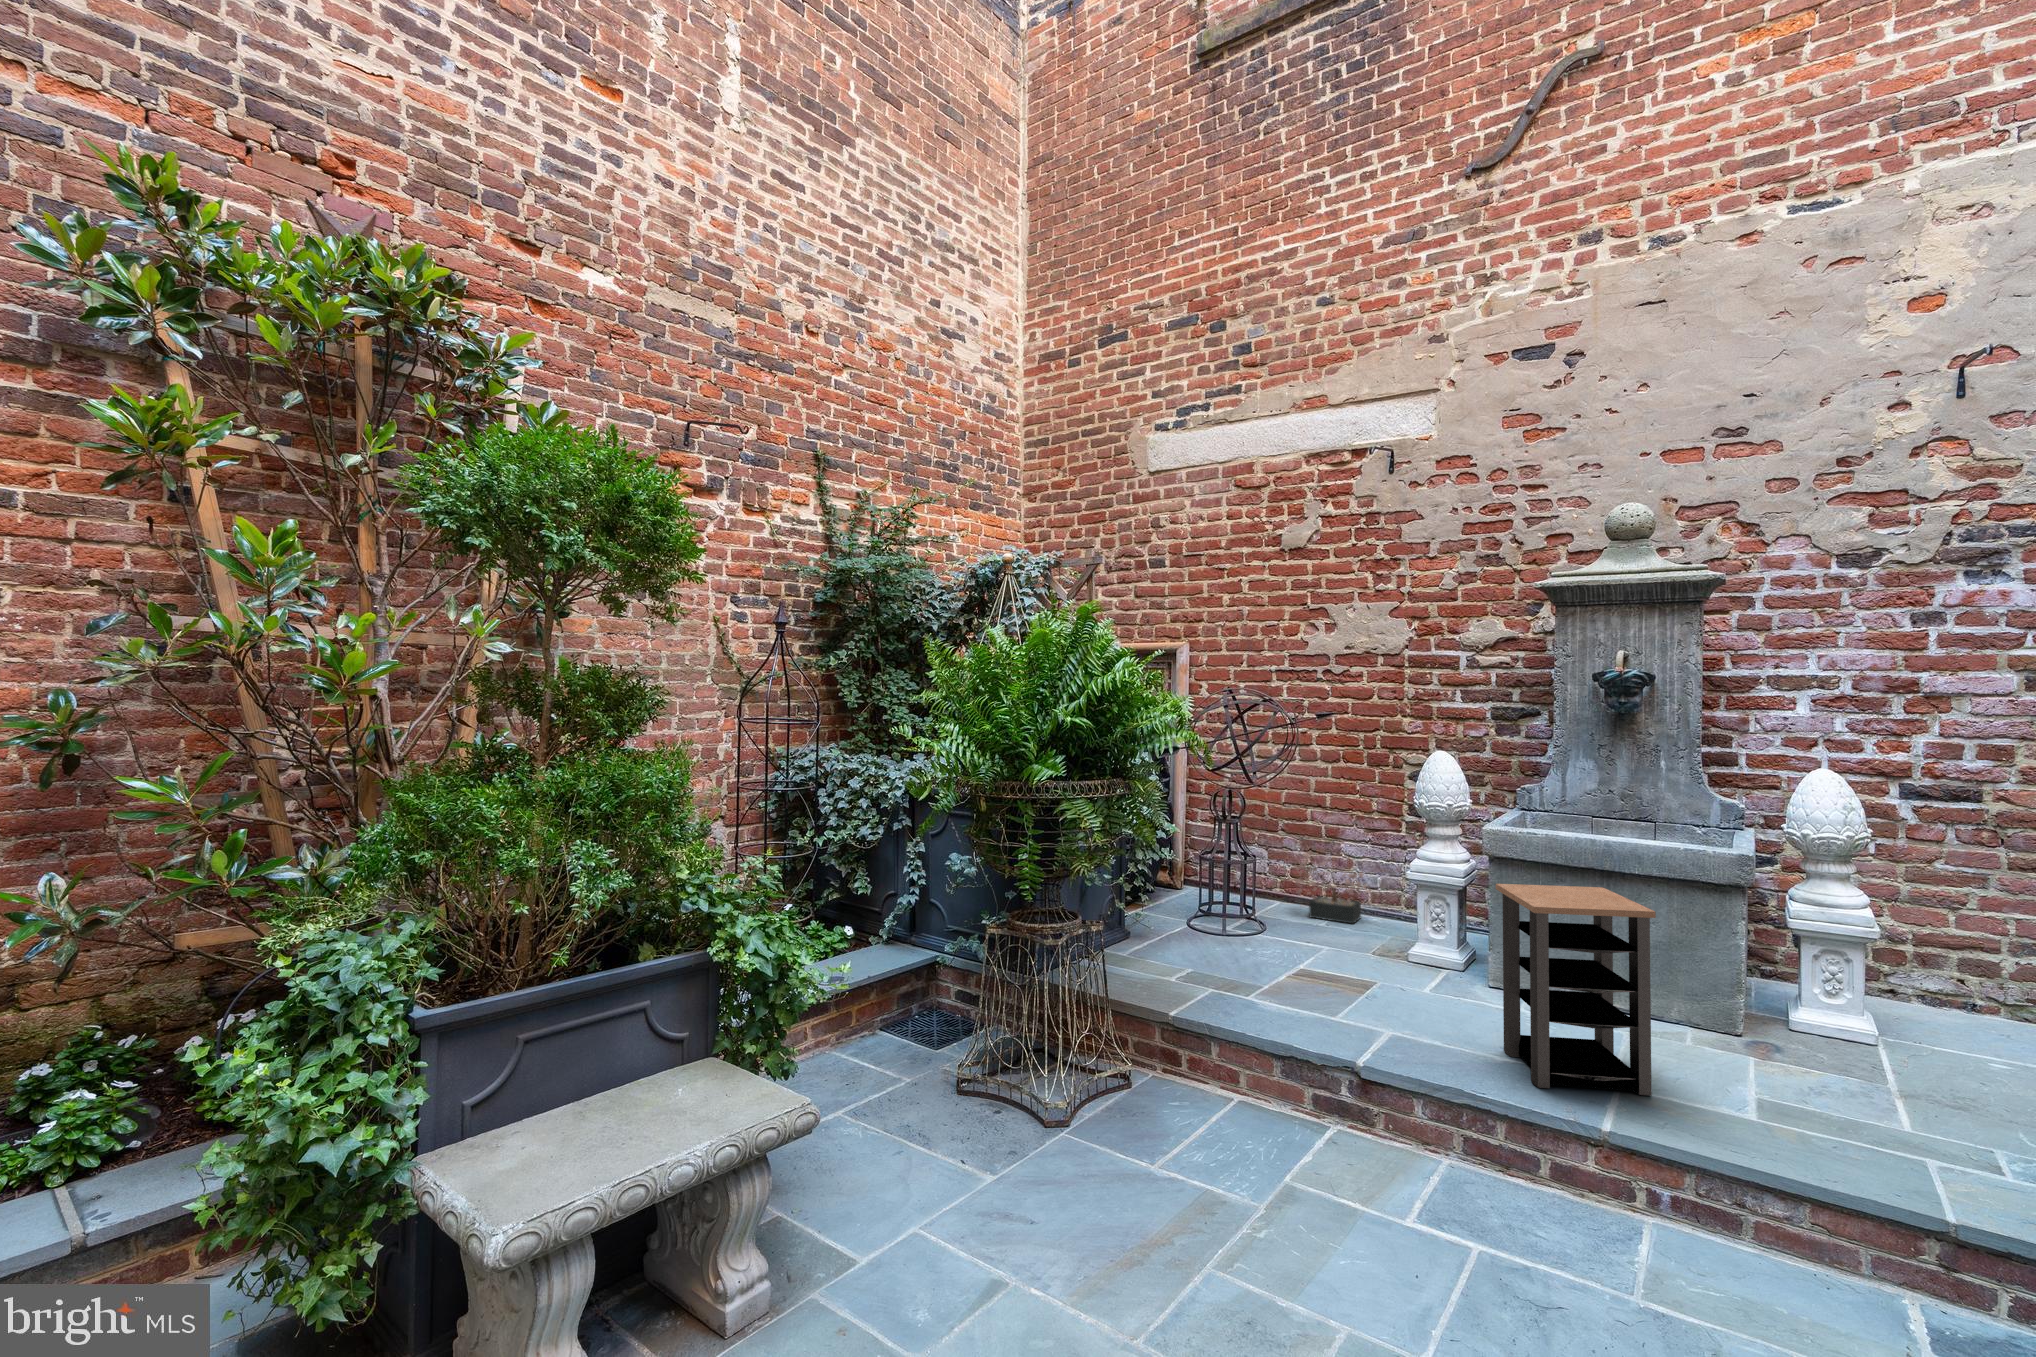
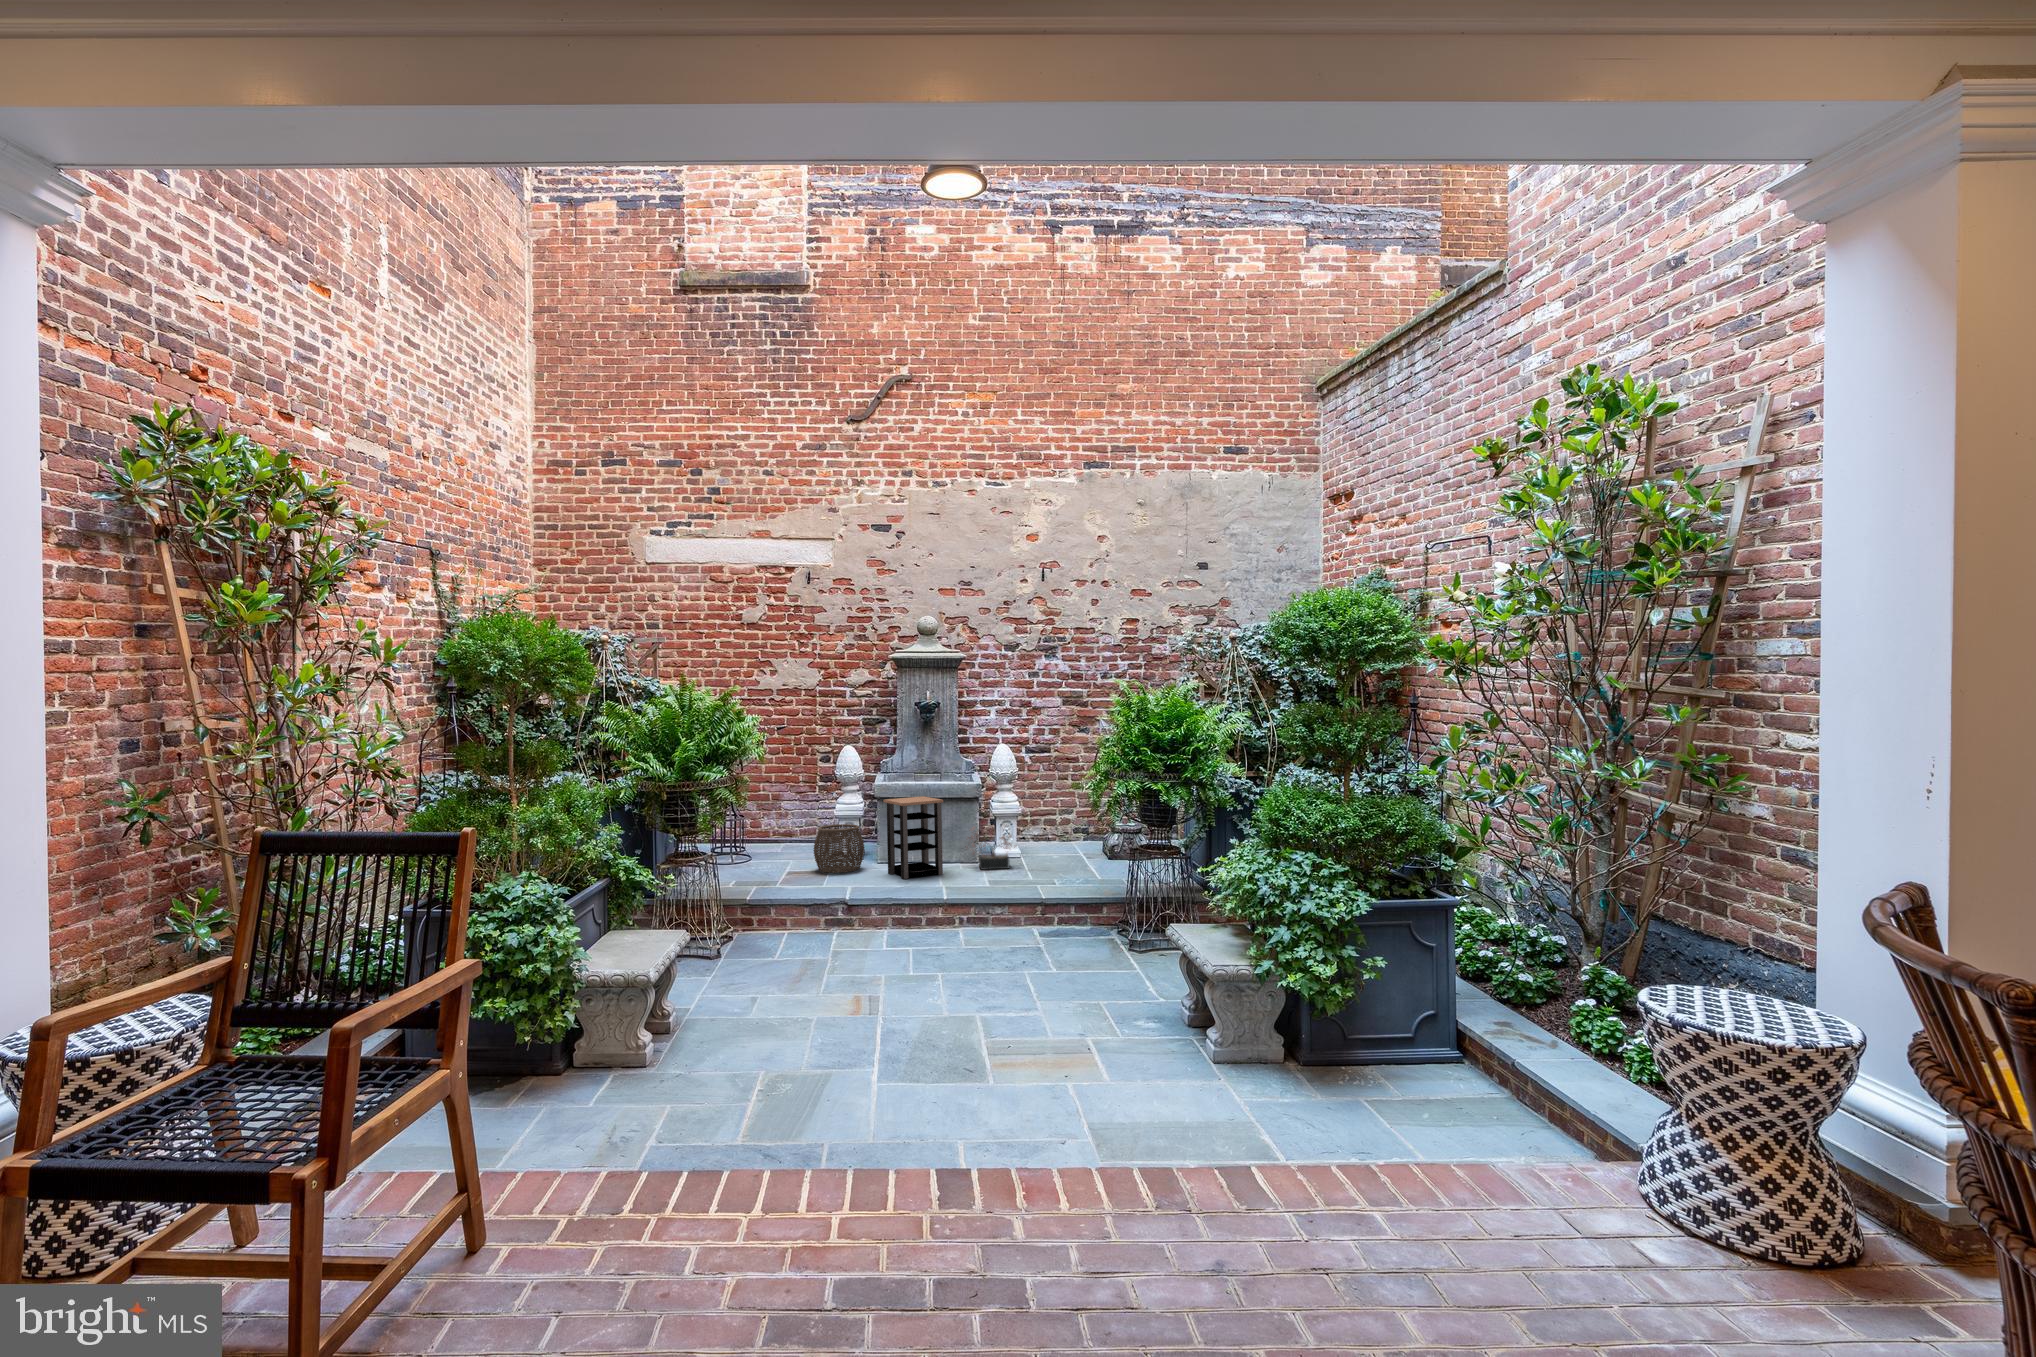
decorative plant: present [1295,853,1370,924] -> present [968,827,1015,870]
woven basket: none [1344,911,1456,1022] -> present [813,824,865,873]

